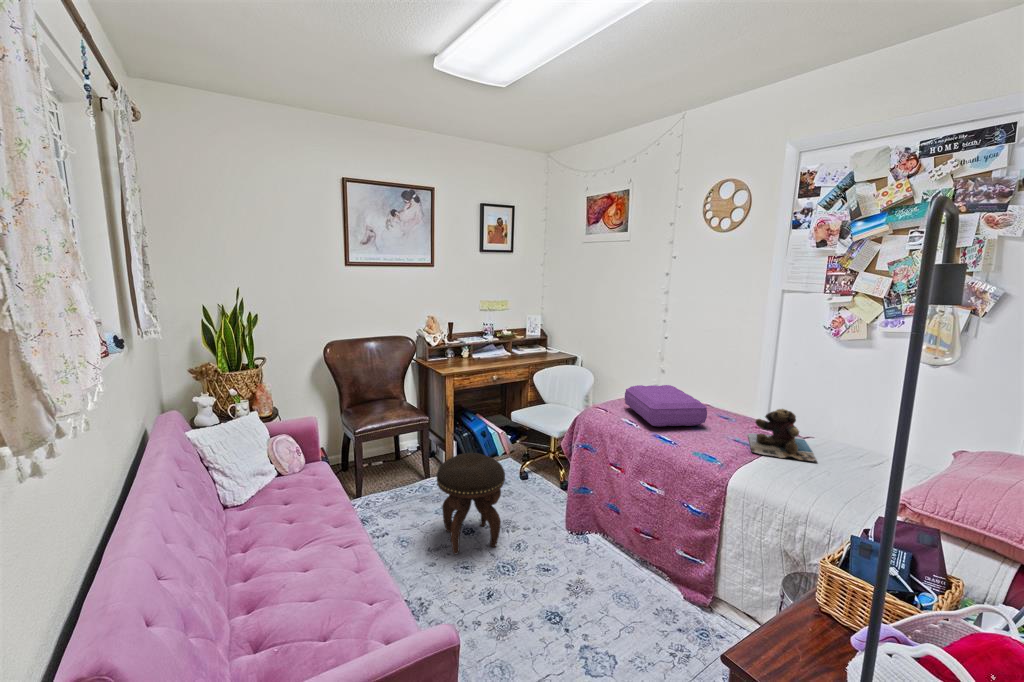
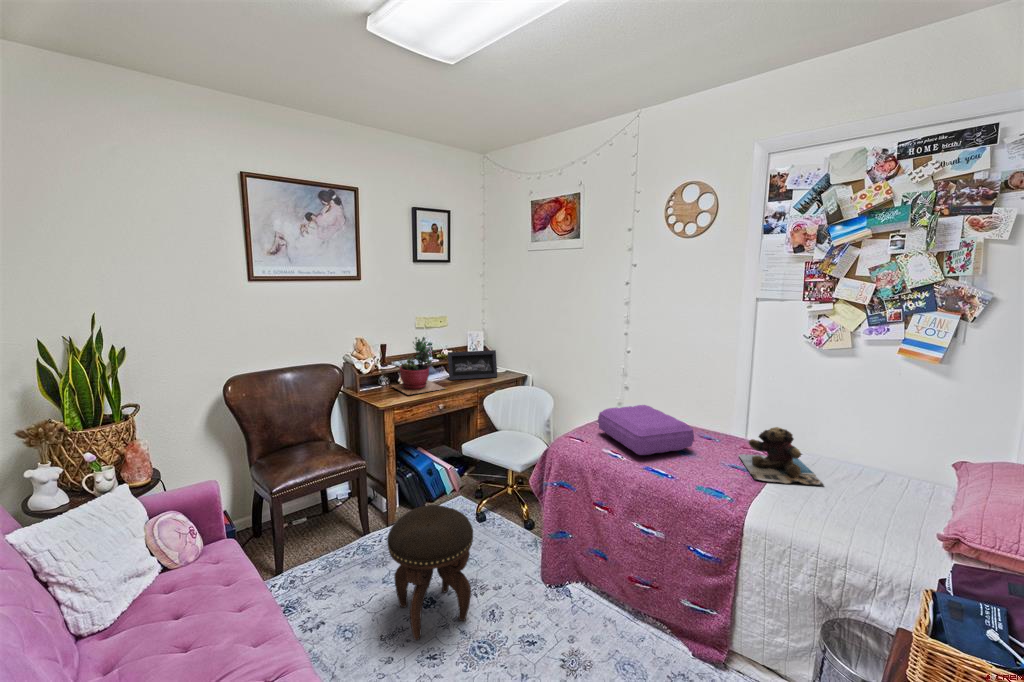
succulent plant: none [453,317,500,366] -> present [392,337,445,395]
picture frame: none [504,333,548,357] -> present [448,350,497,380]

